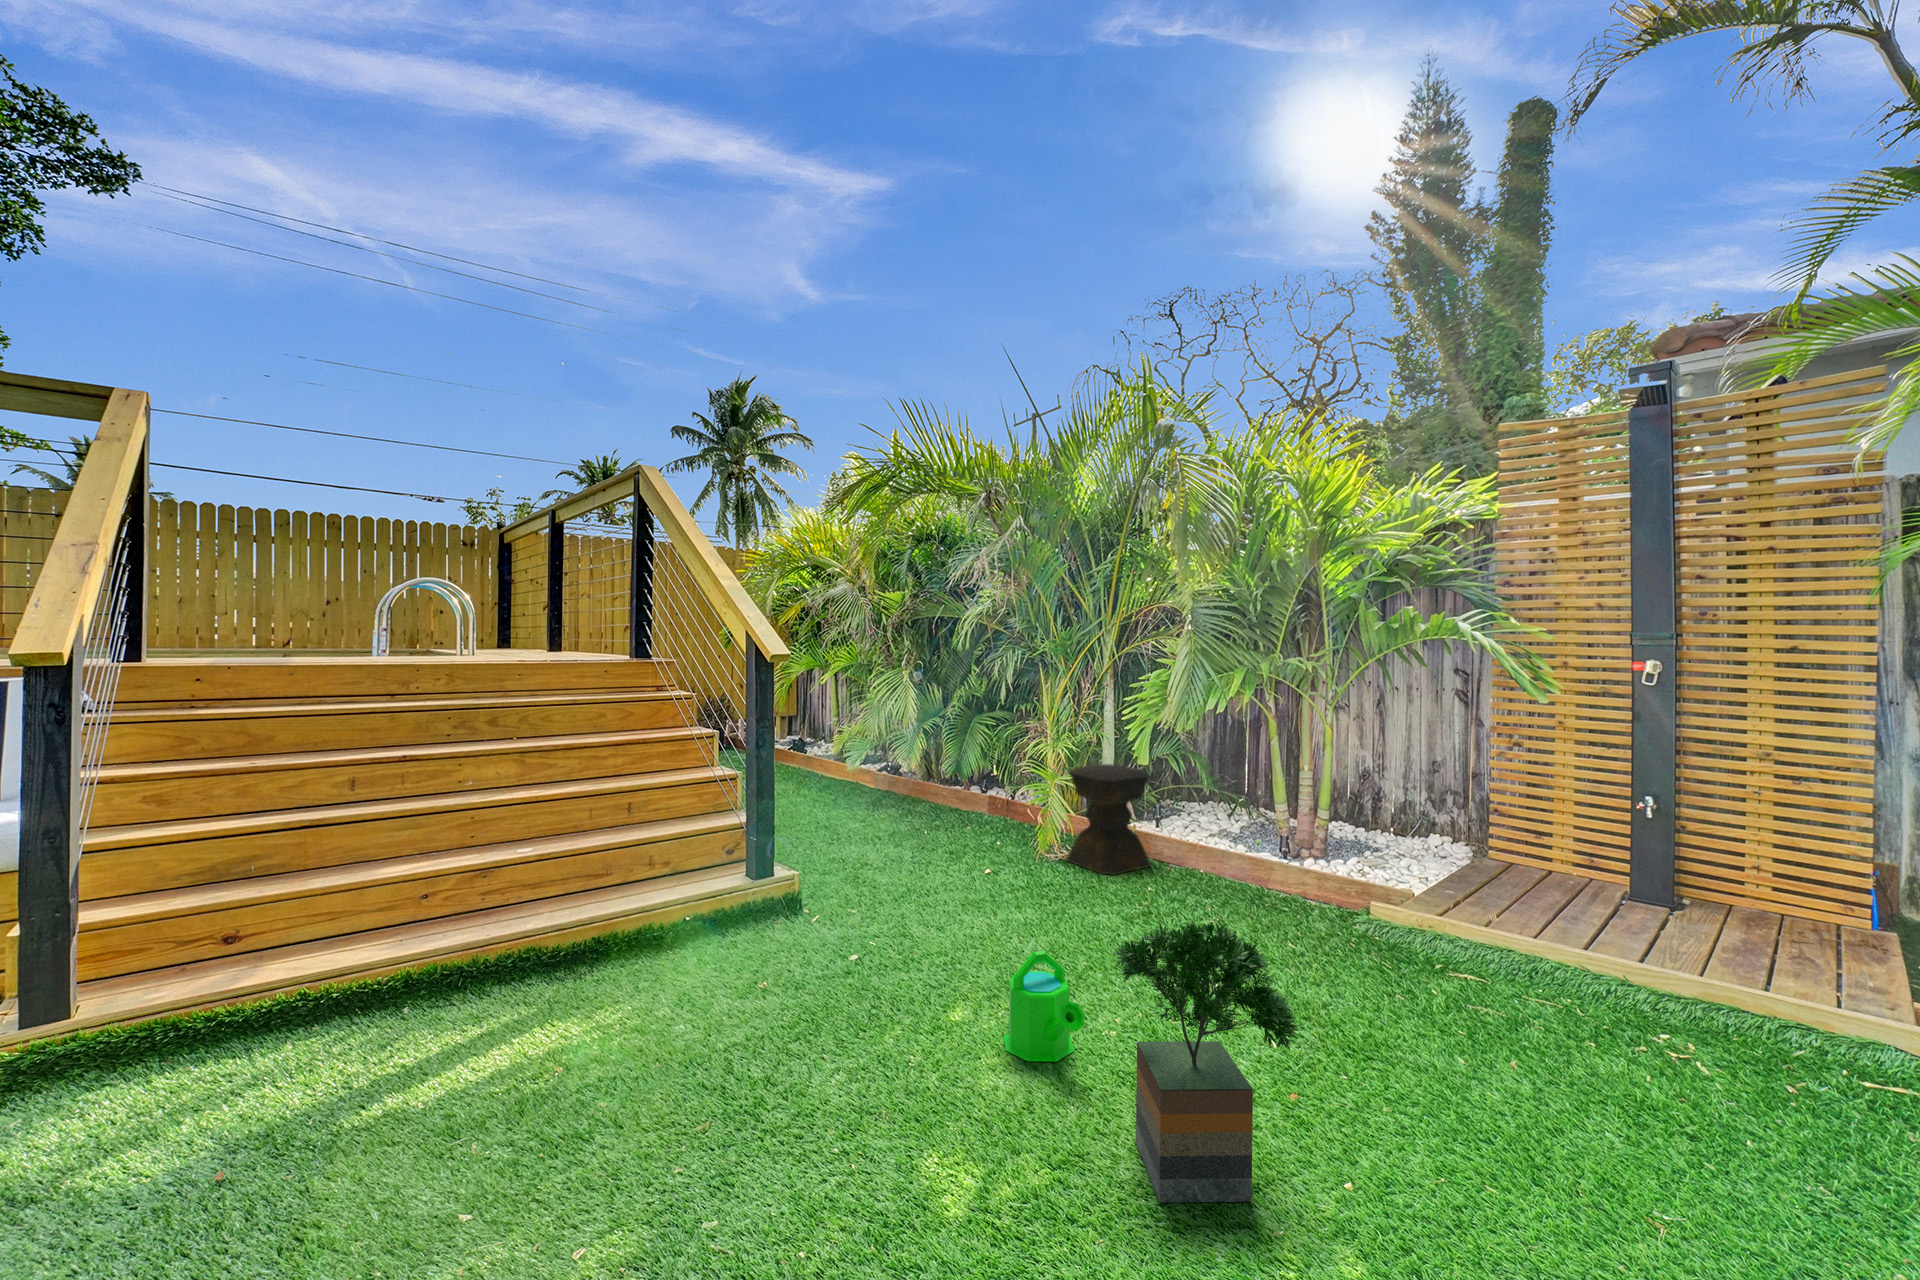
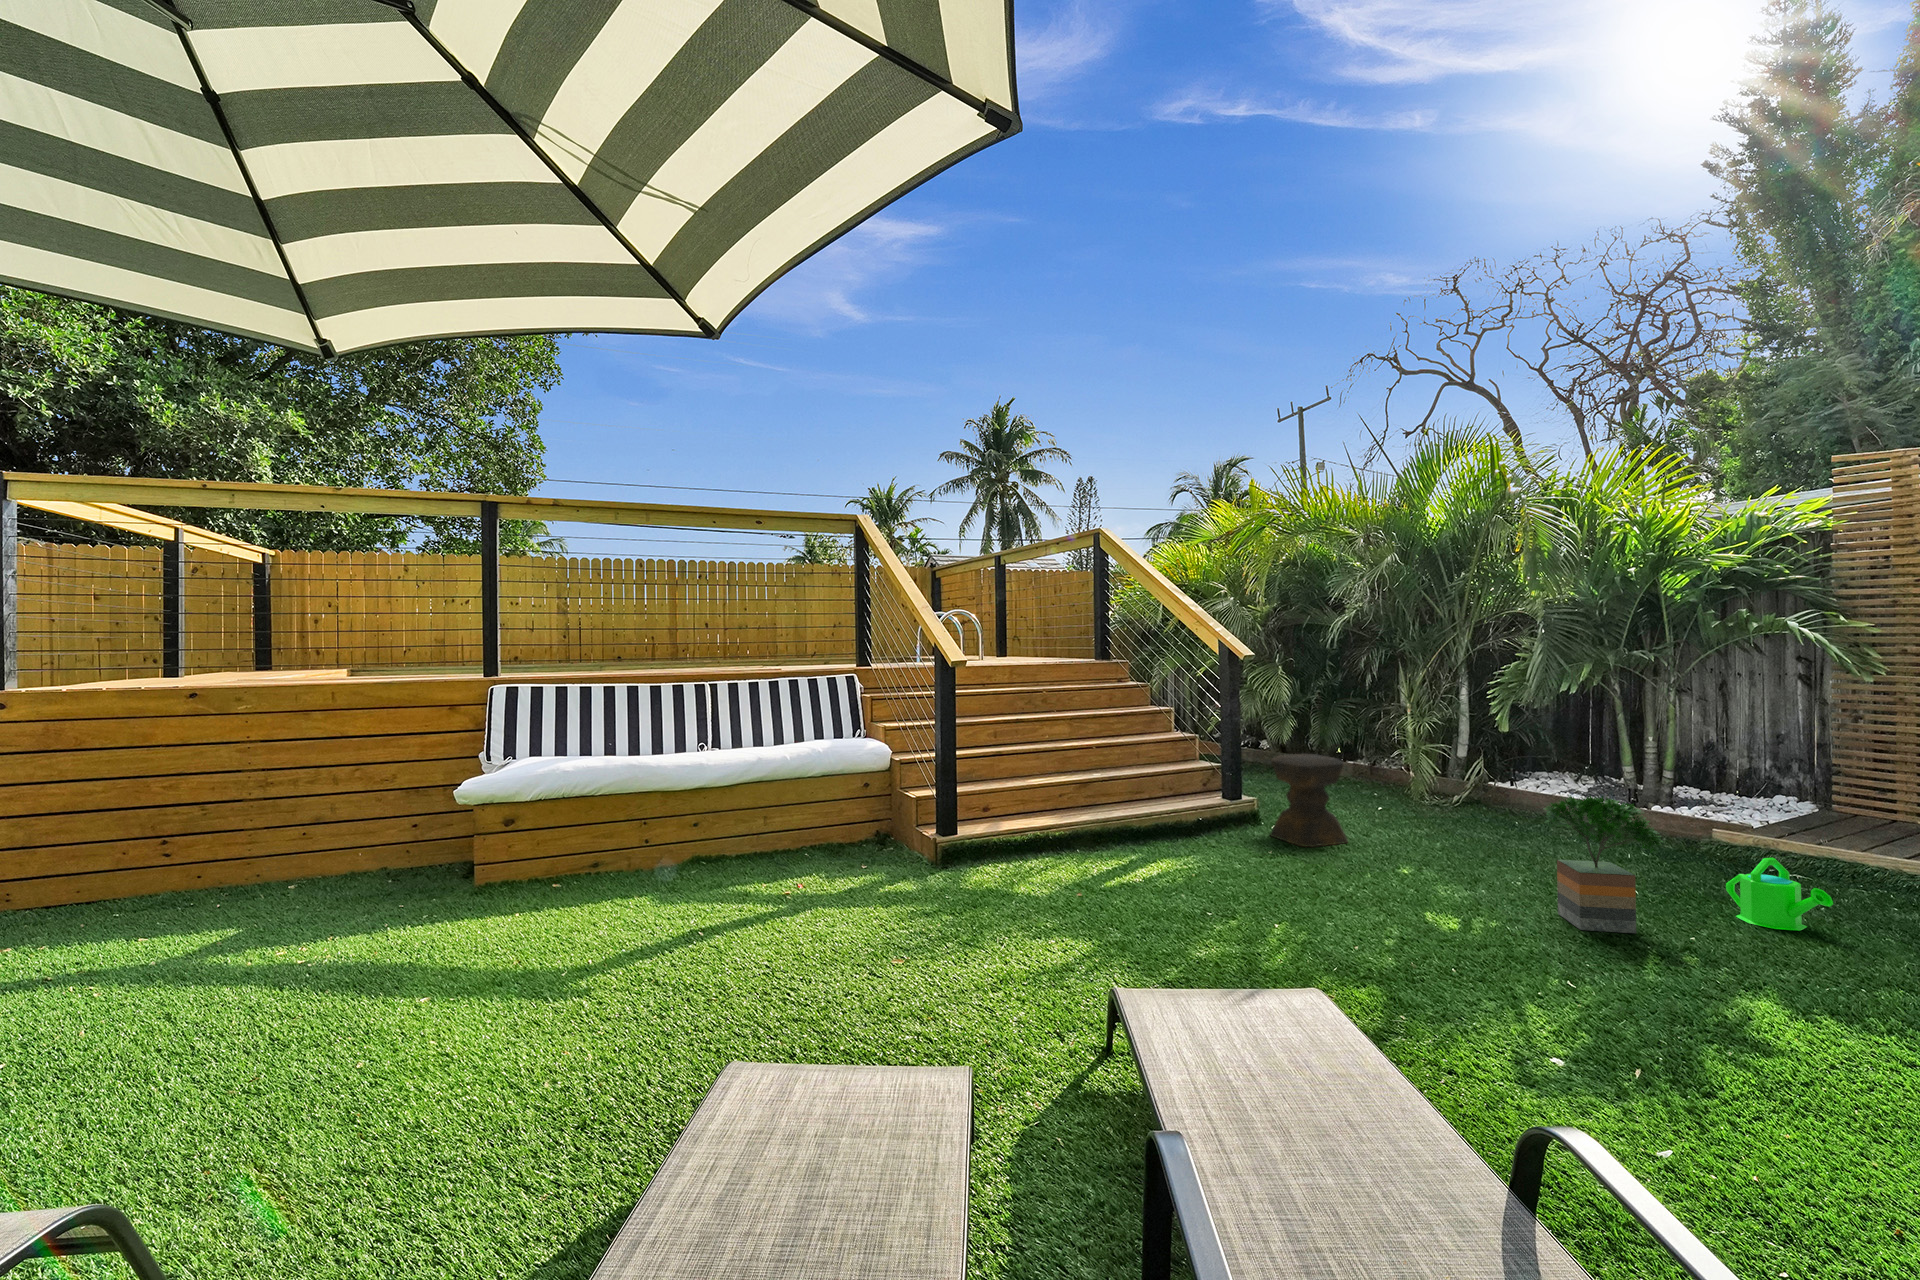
stool: present [1067,764,1151,875] -> present [1270,754,1348,847]
watering can: present [1004,951,1084,1062] -> present [1726,858,1833,931]

